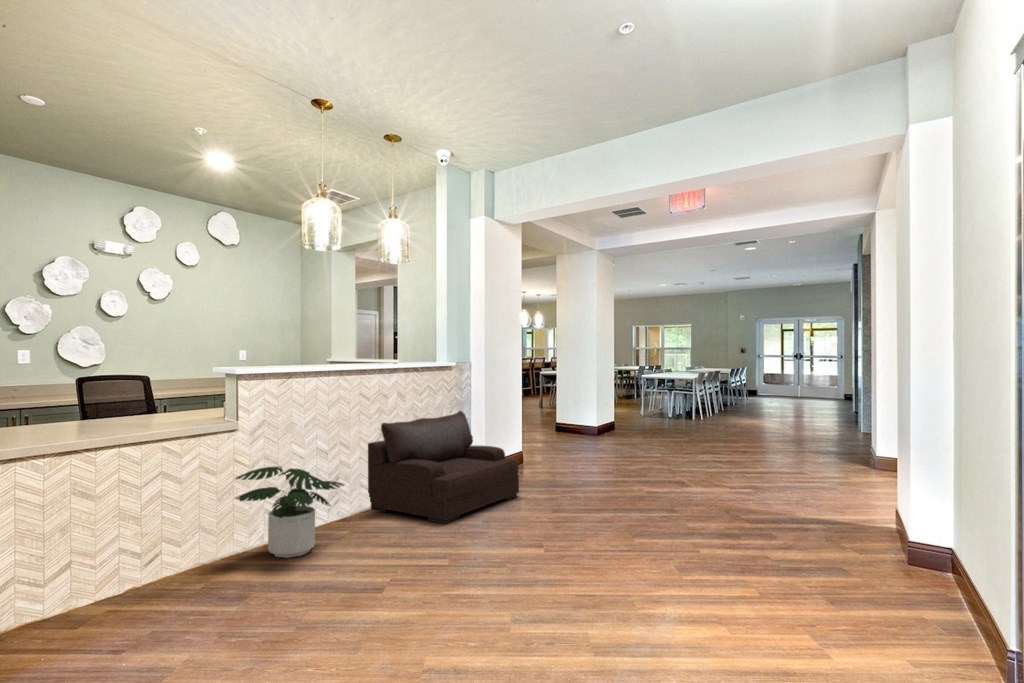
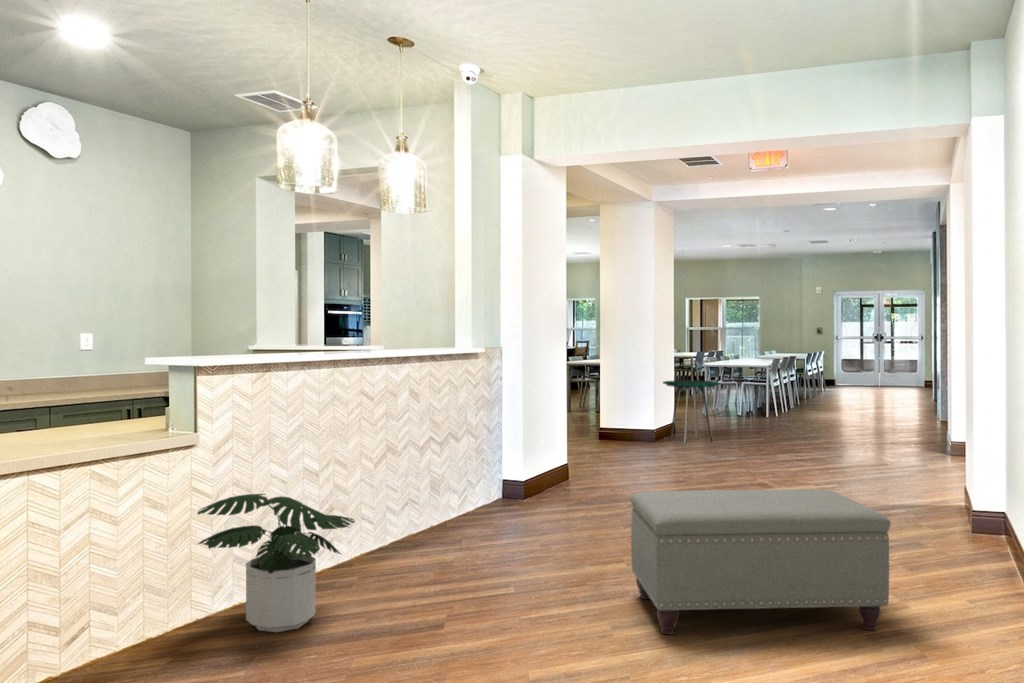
side table: none [606,391,647,436] -> present [663,380,719,443]
armchair: present [368,411,519,524] -> none [370,409,584,576]
ottoman: none [530,463,693,560] -> present [631,489,891,634]

